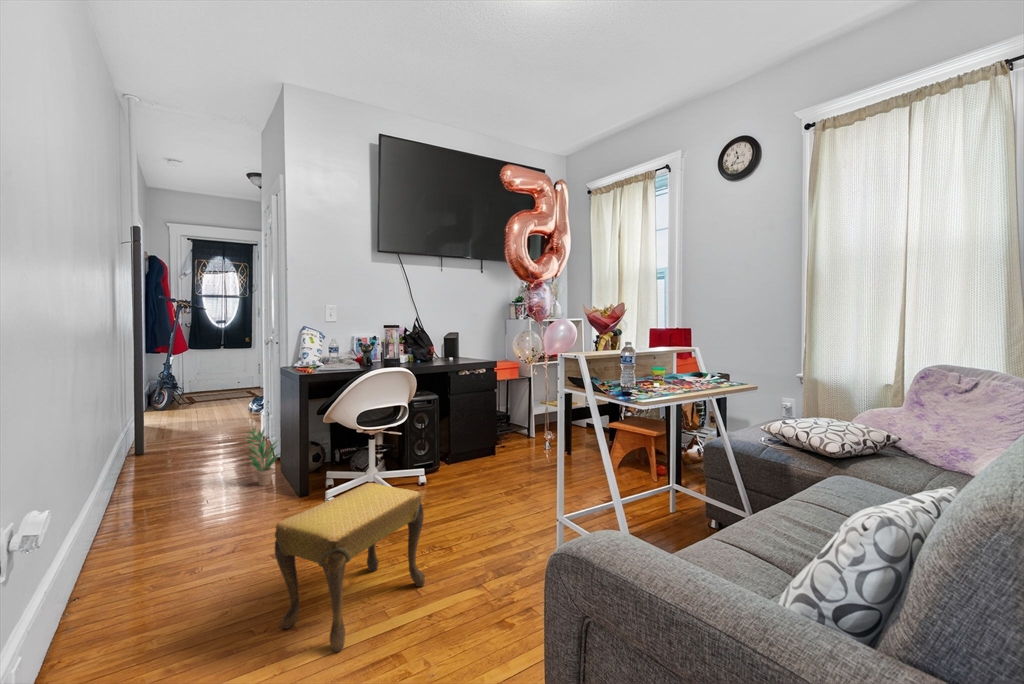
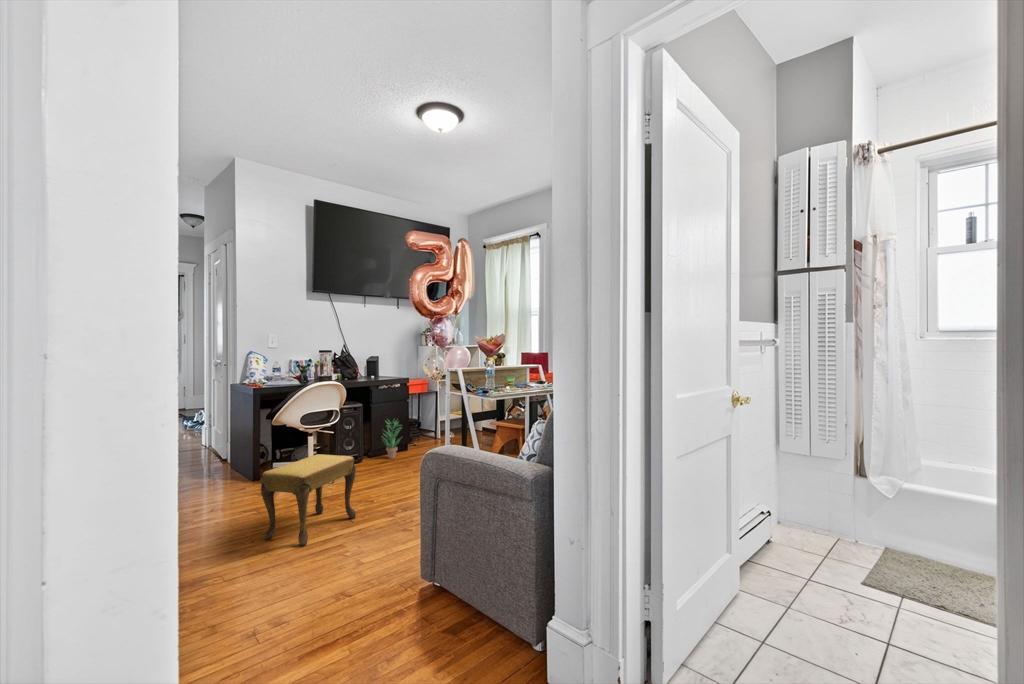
potted plant: present [246,427,278,486] -> present [383,421,402,459]

